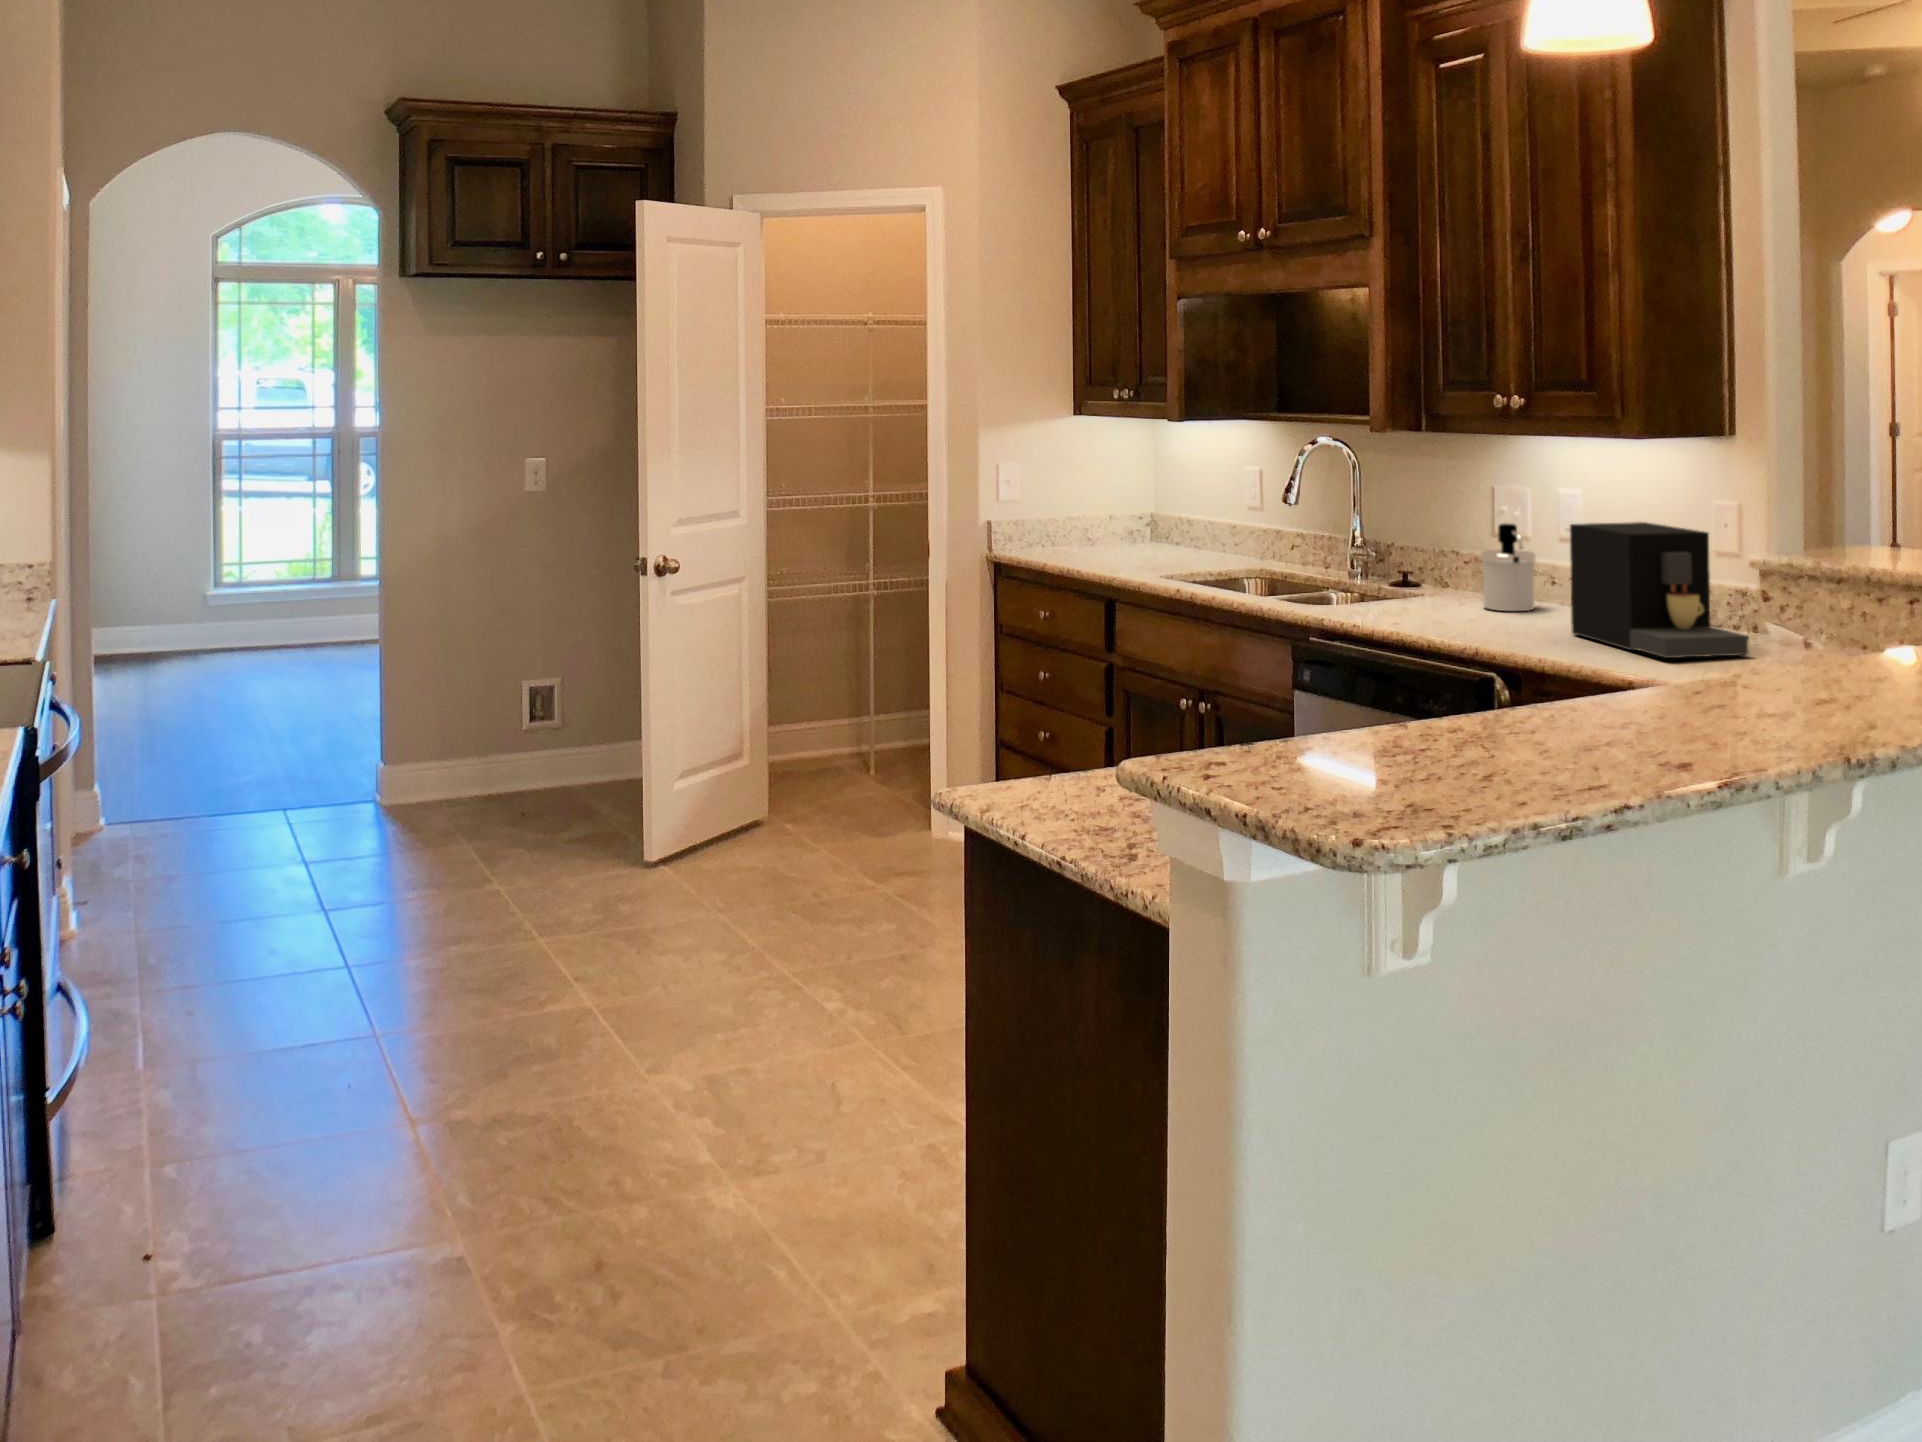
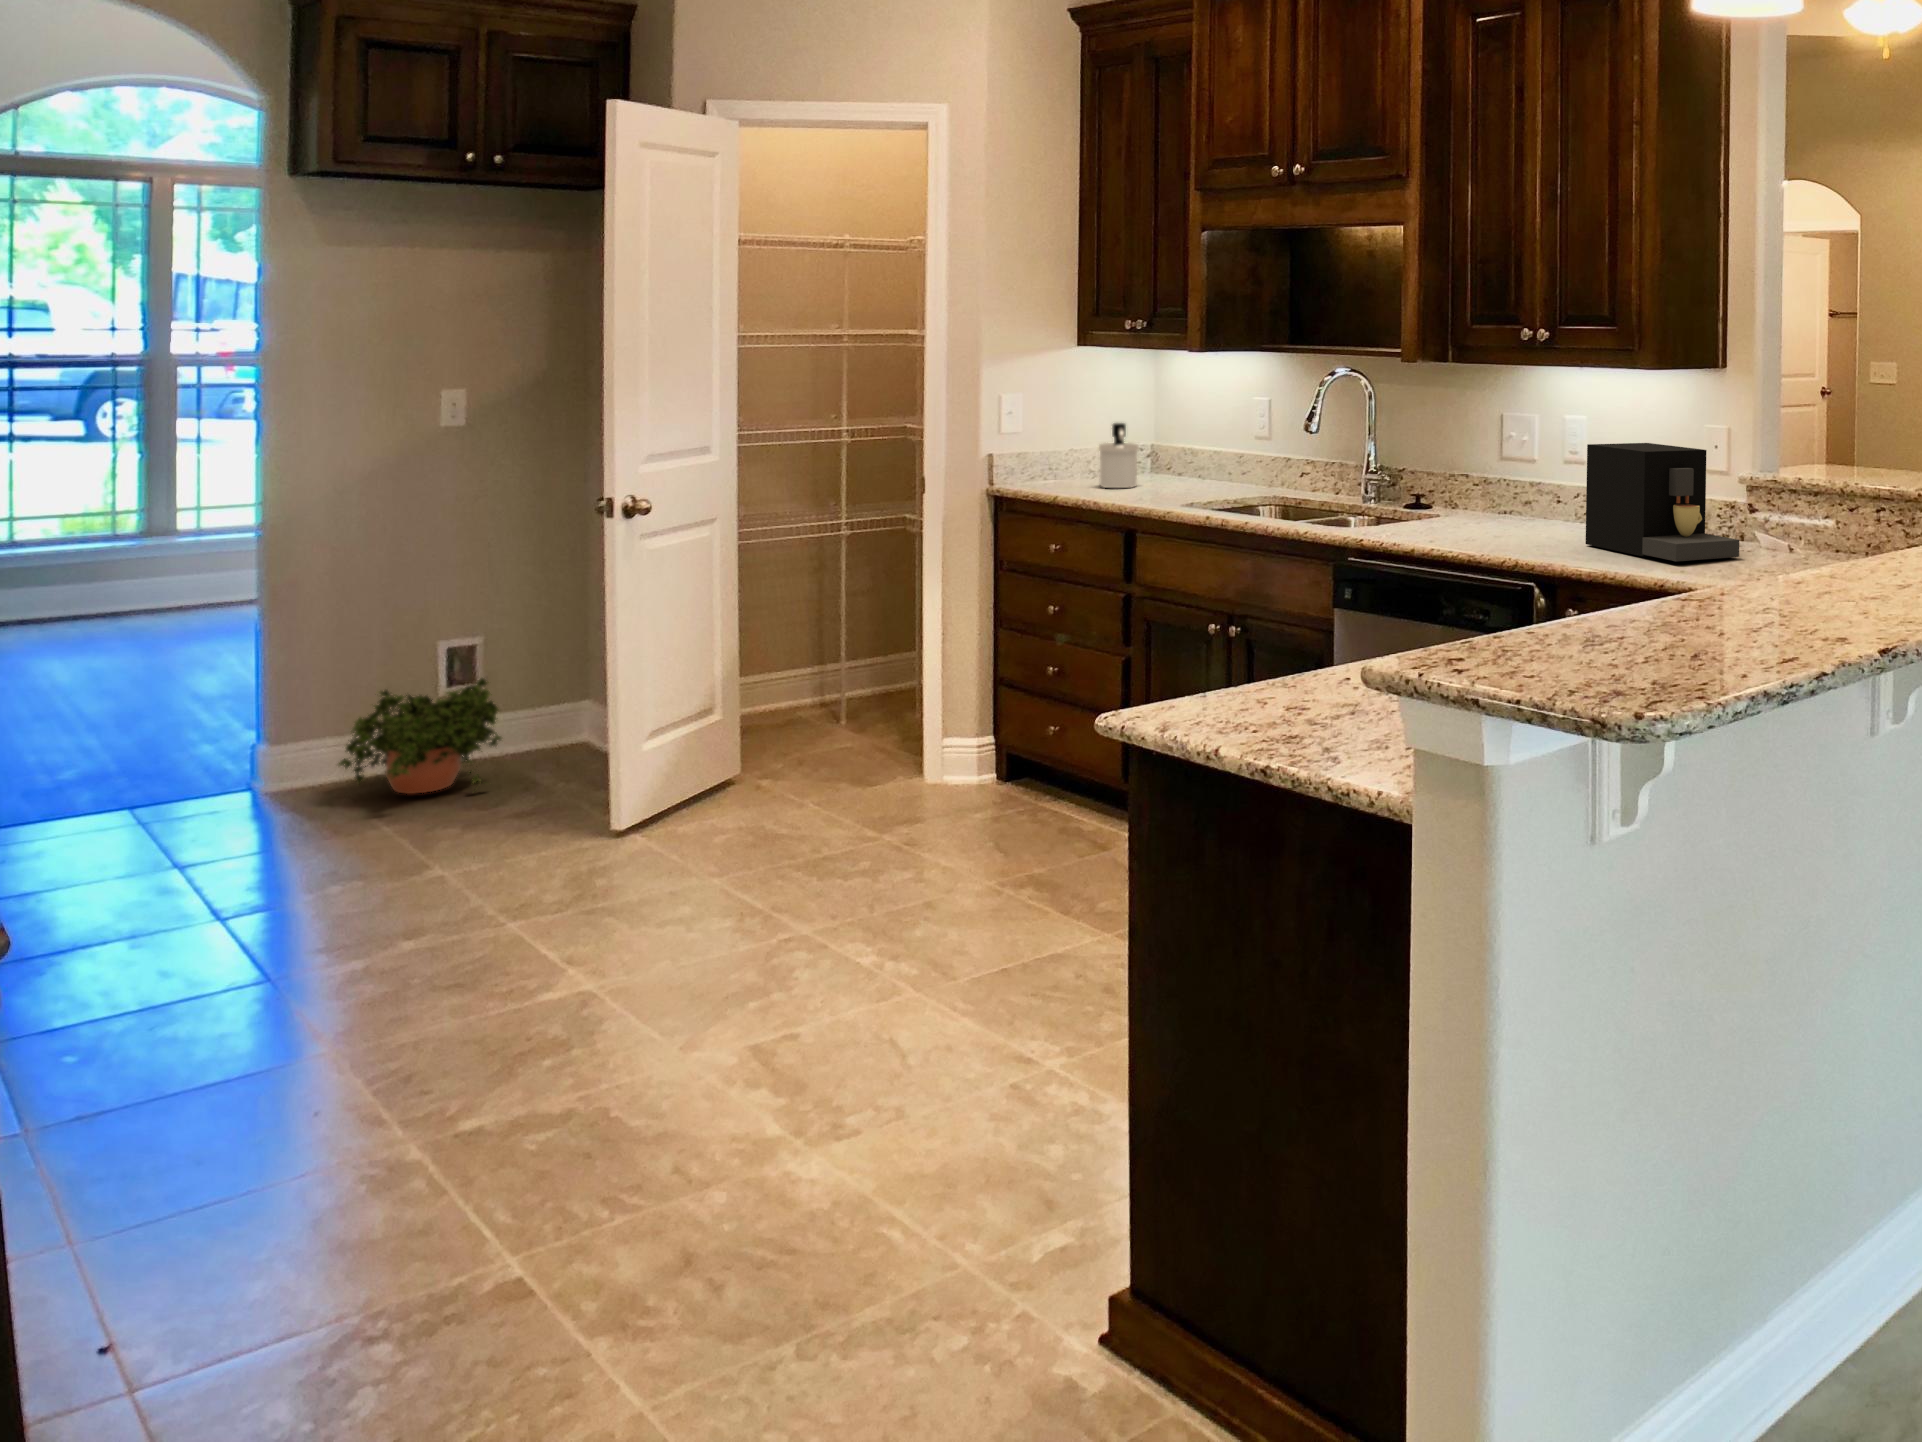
soap dispenser: present [1481,523,1535,611] -> present [1099,423,1139,488]
potted plant: none [448,714,577,820] -> present [338,678,501,794]

